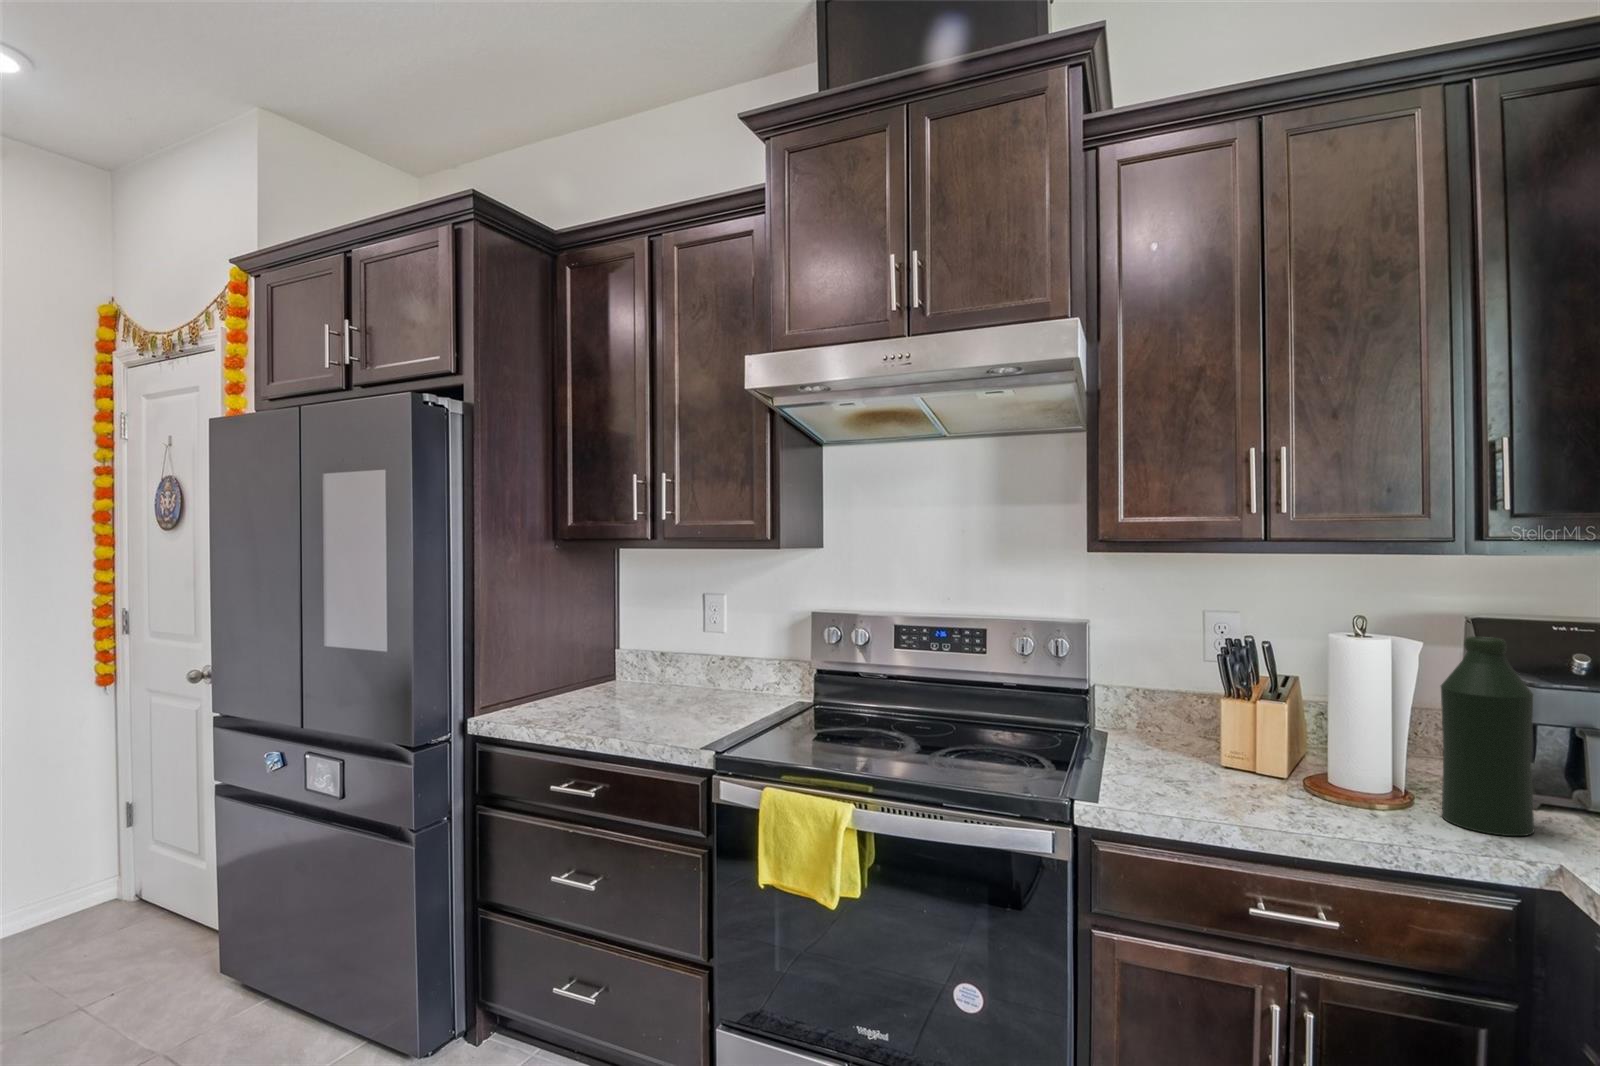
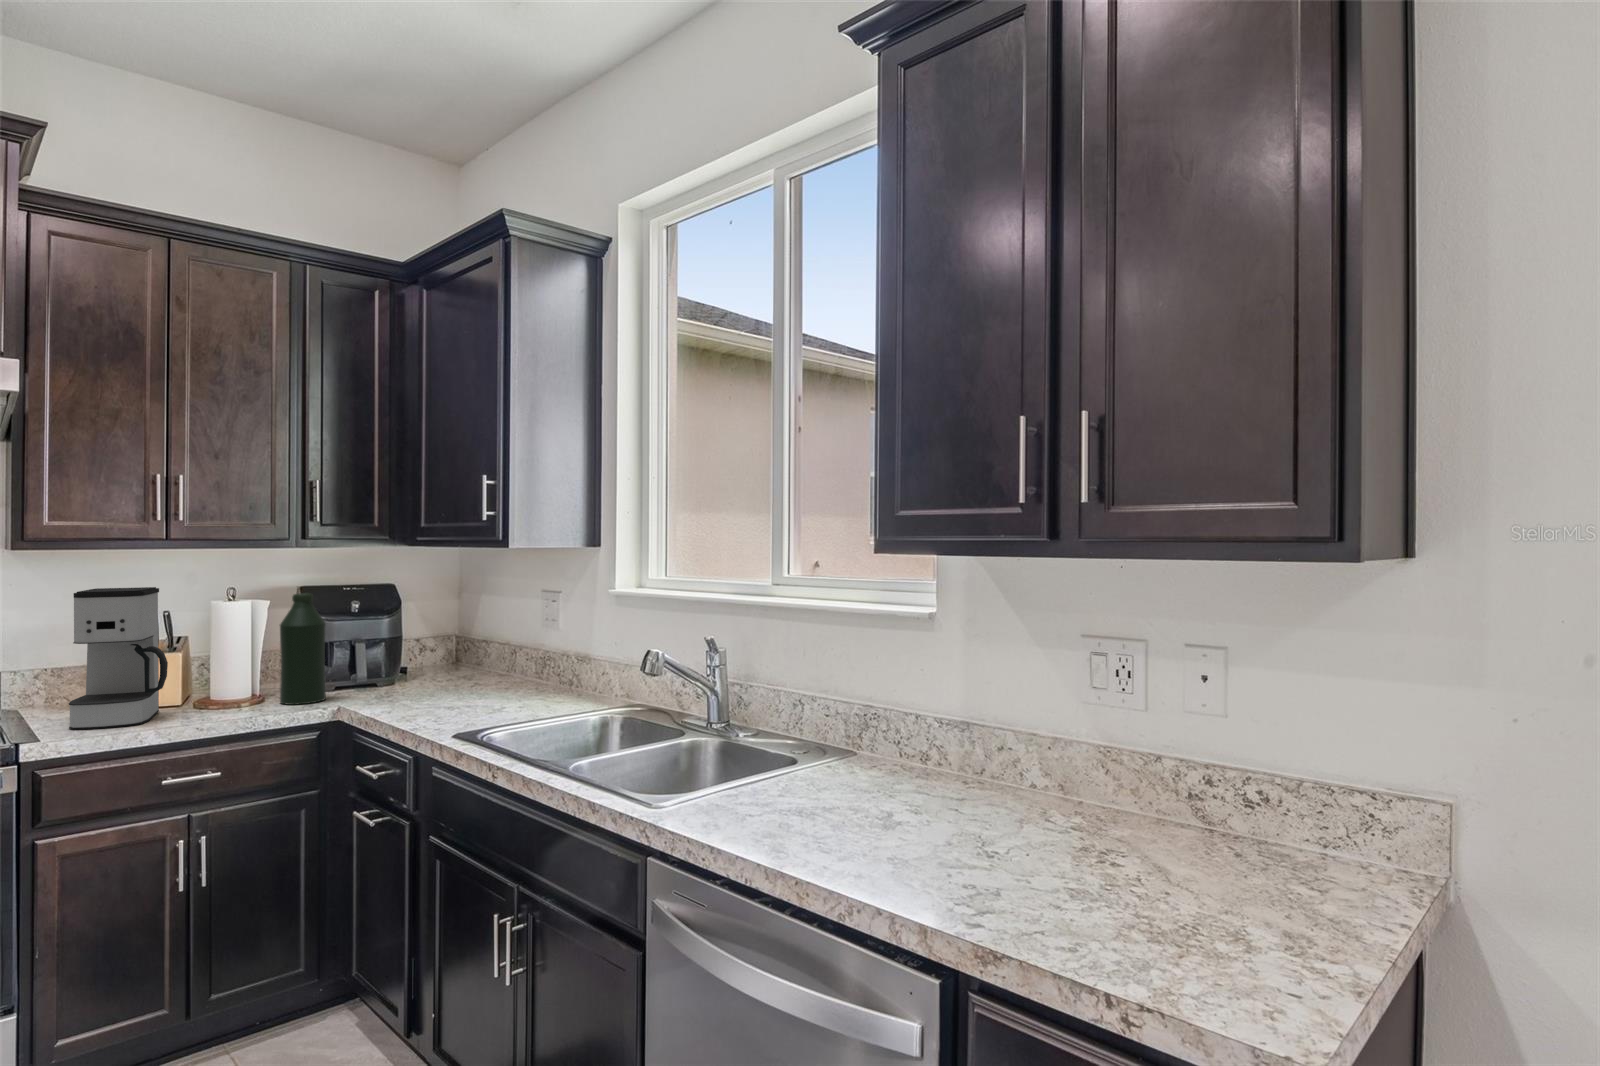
coffee maker: none [1140,604,1261,804] -> present [69,587,168,730]

